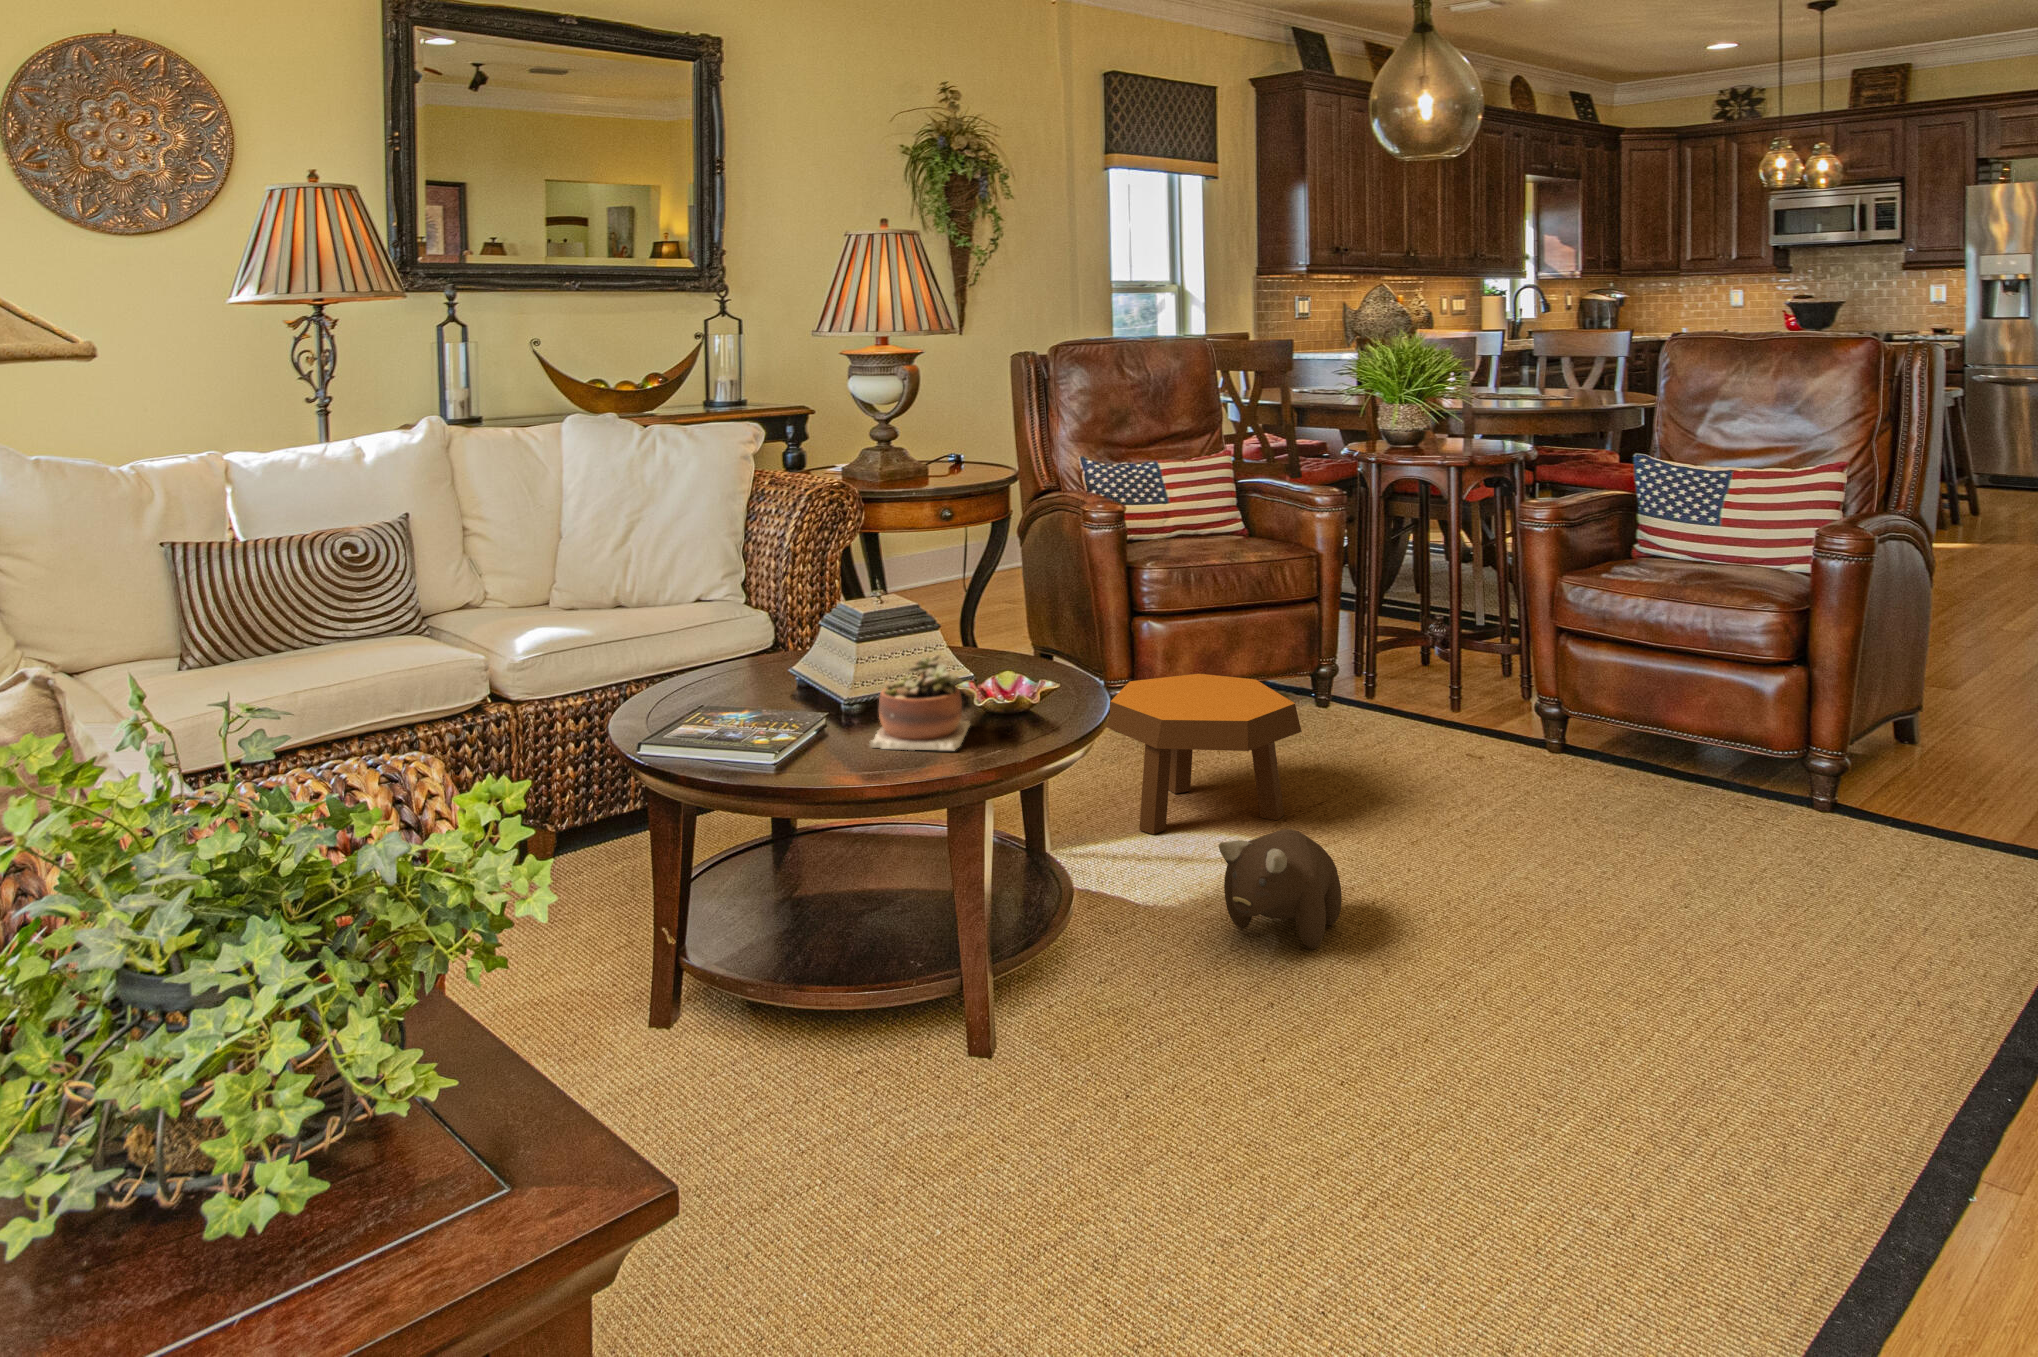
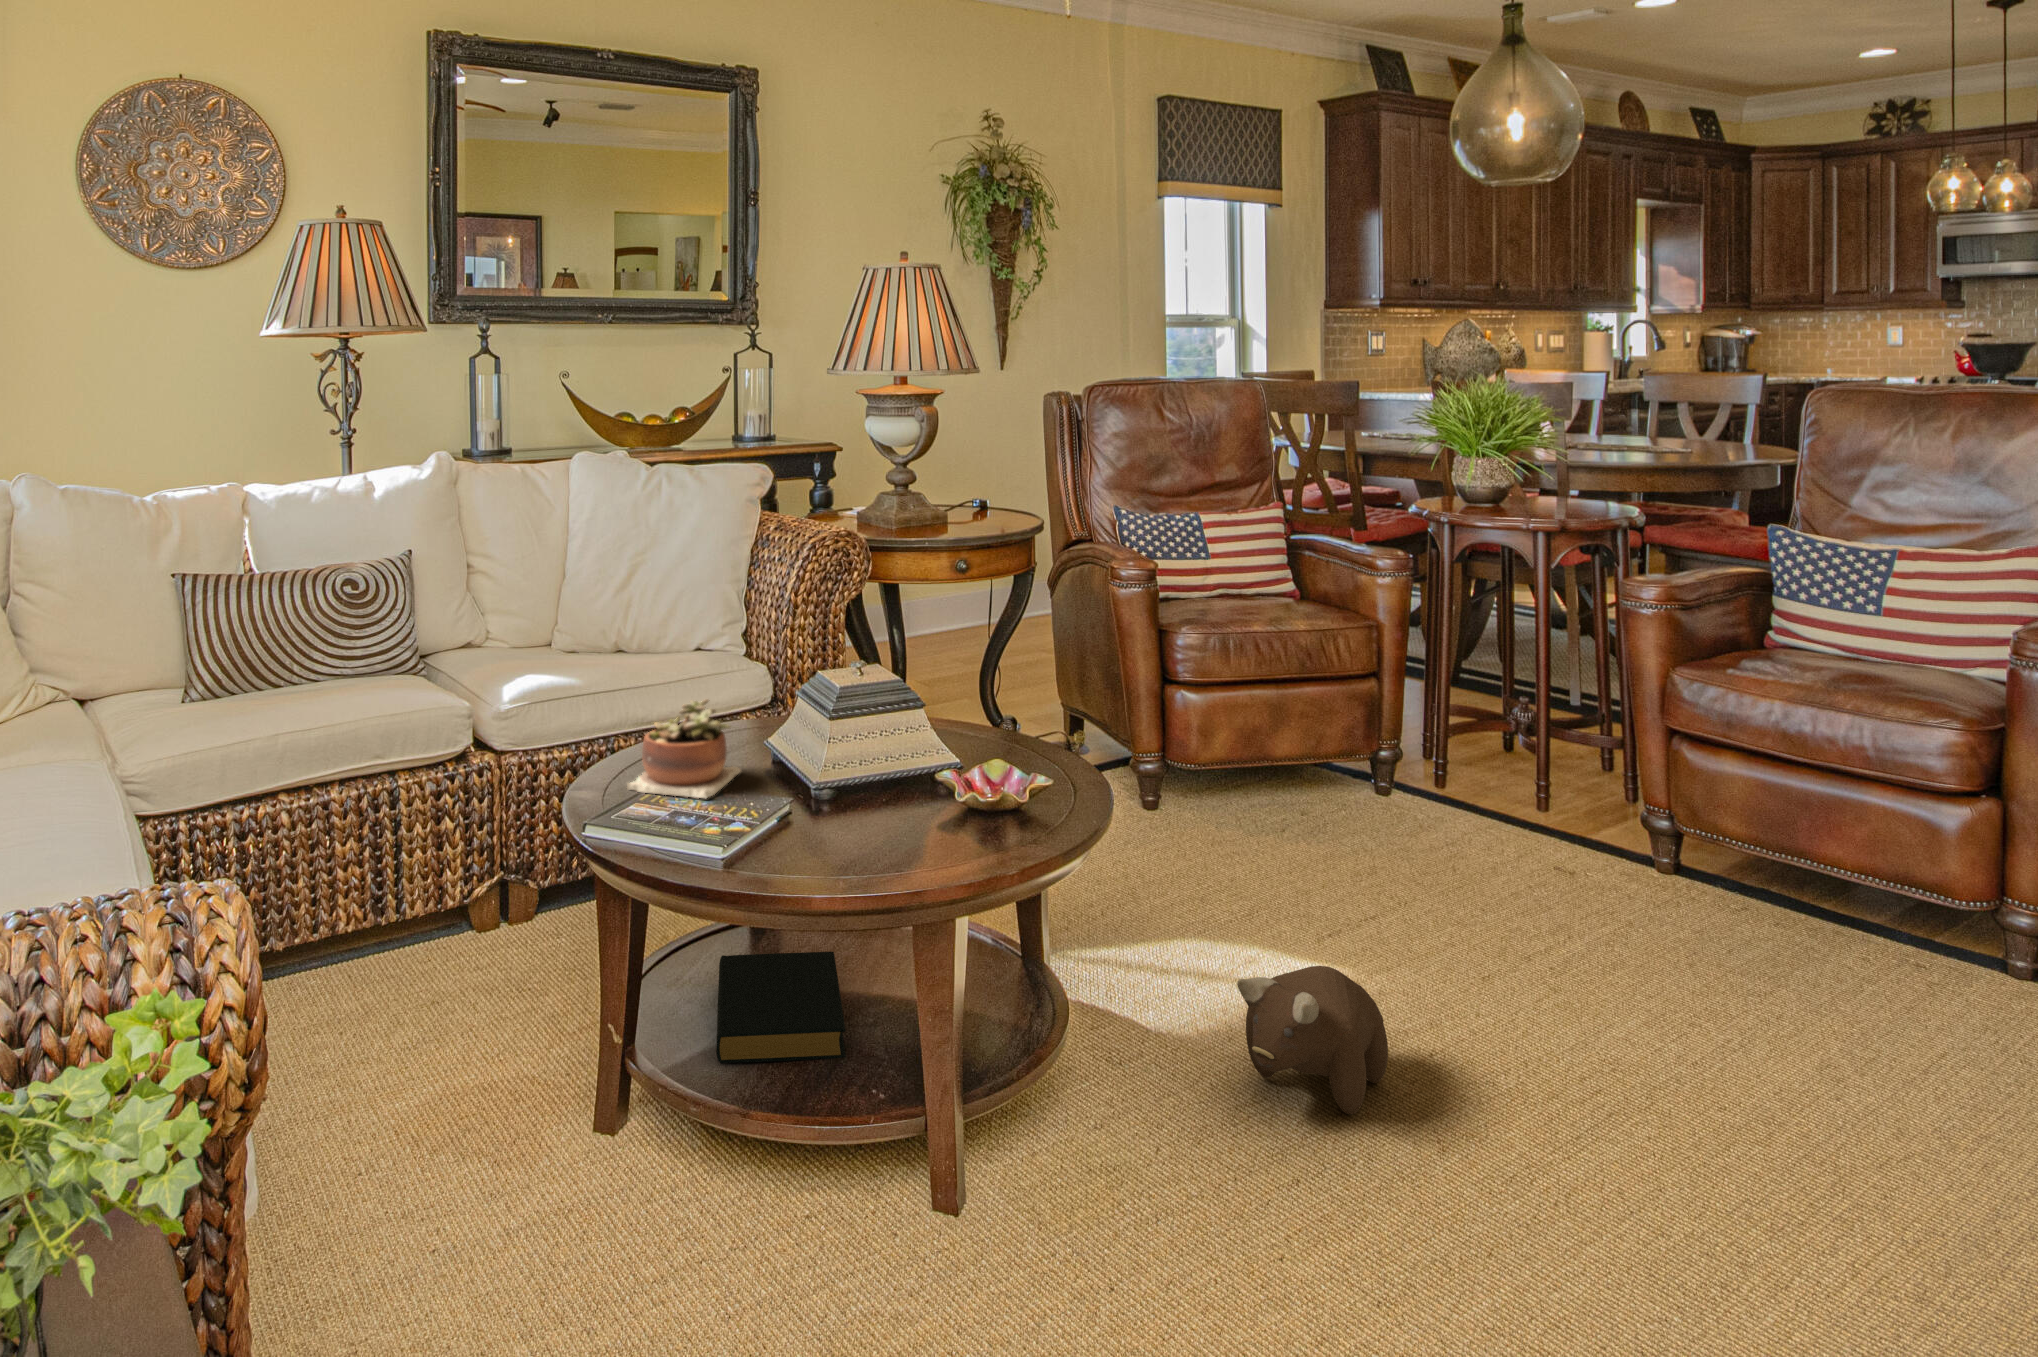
succulent plant: present [870,655,970,750] -> present [627,699,741,798]
footstool: present [1106,674,1302,834] -> none [1124,757,1350,942]
hardback book: none [754,854,883,950] -> present [716,952,846,1063]

